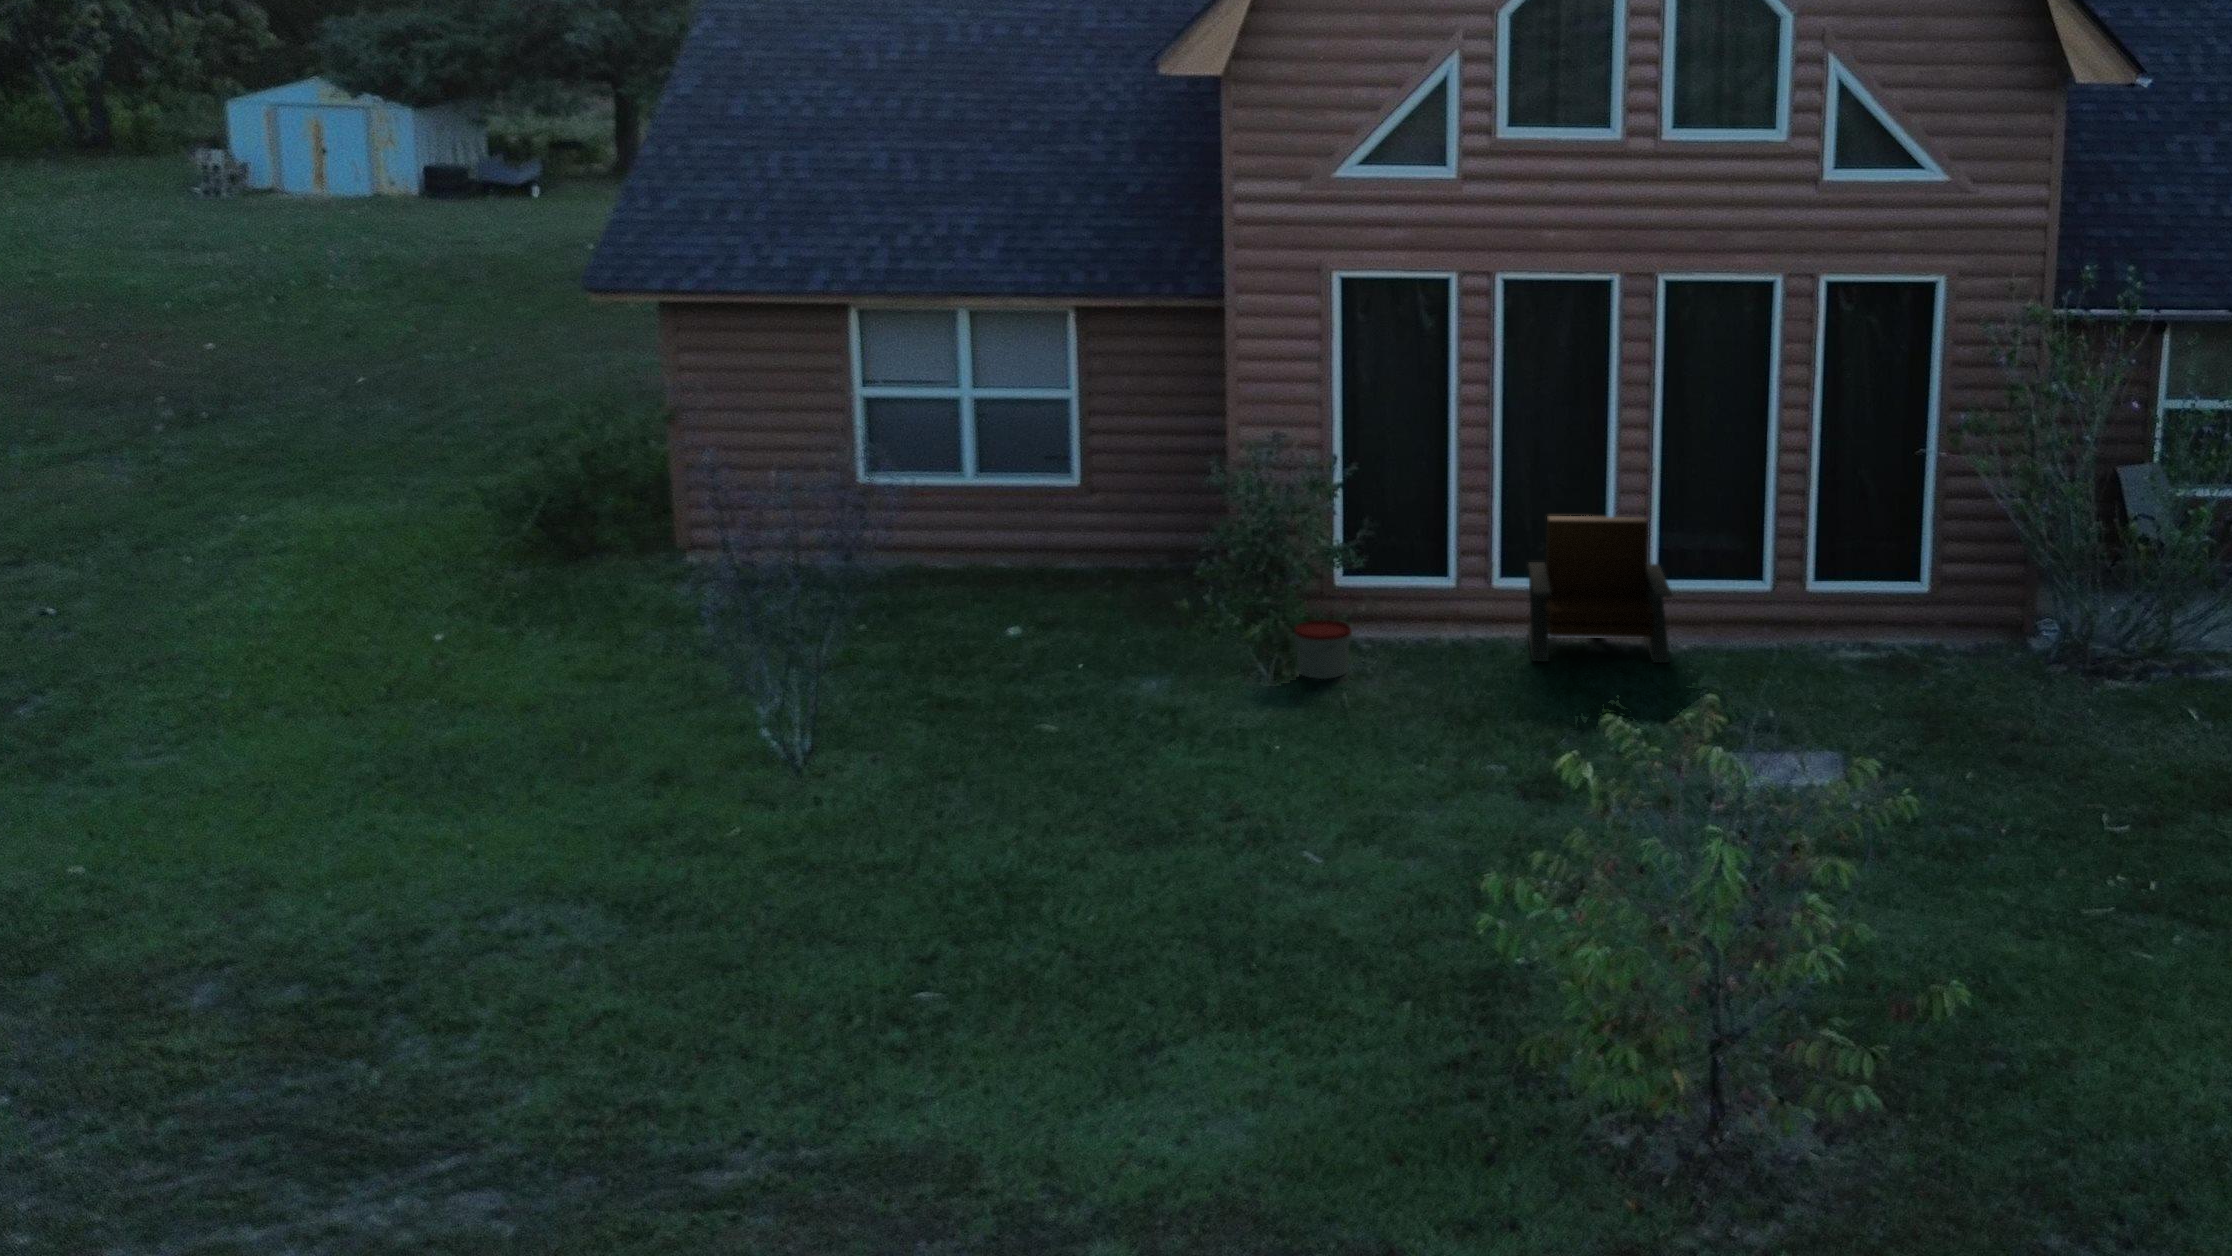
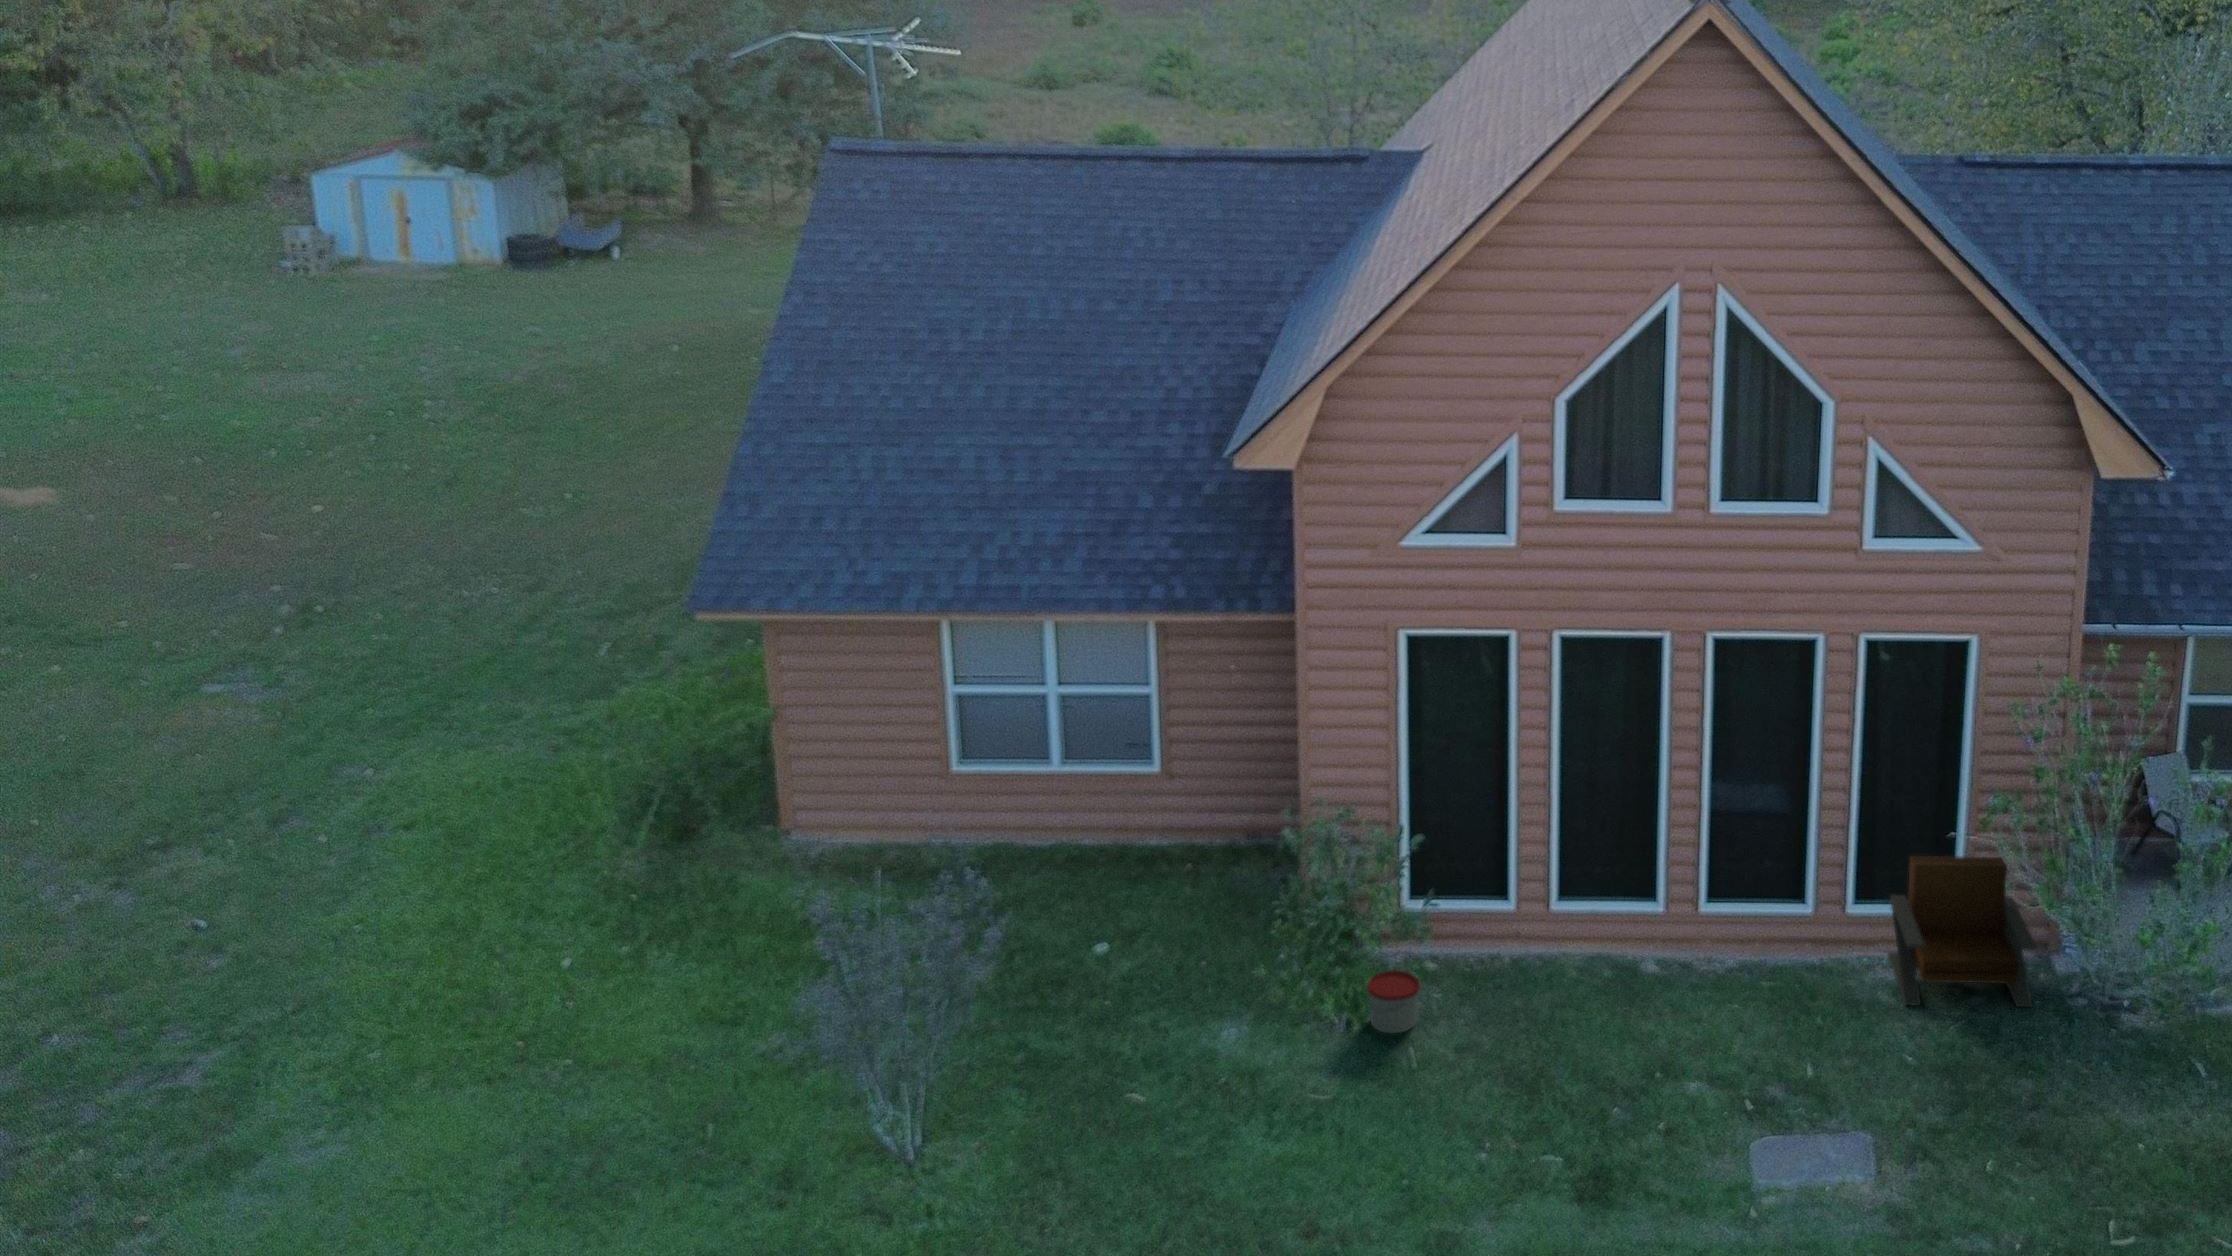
lounge chair: present [1527,516,1672,663] -> present [1888,856,2037,1007]

